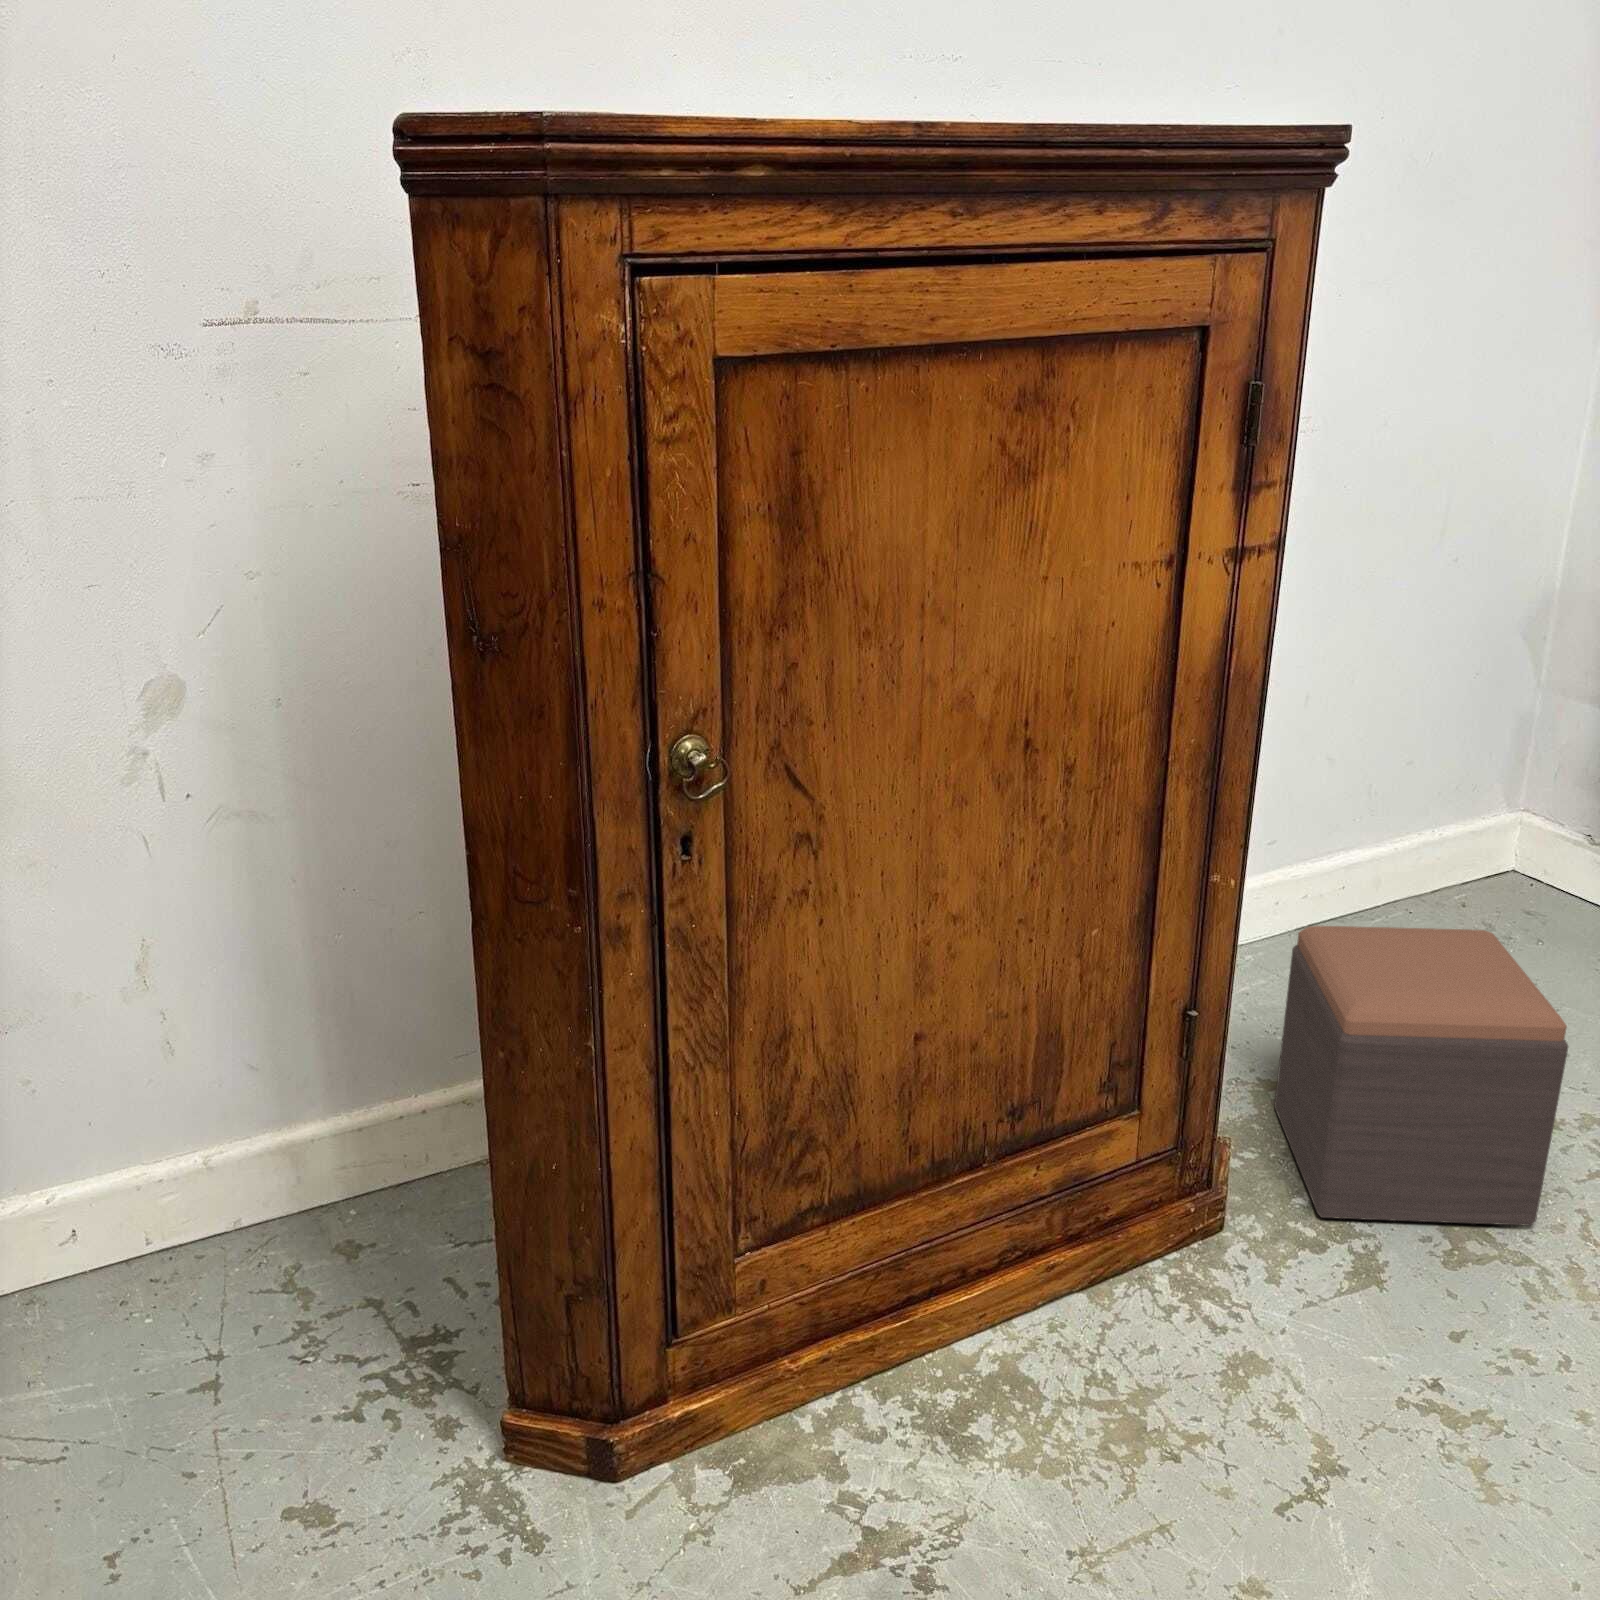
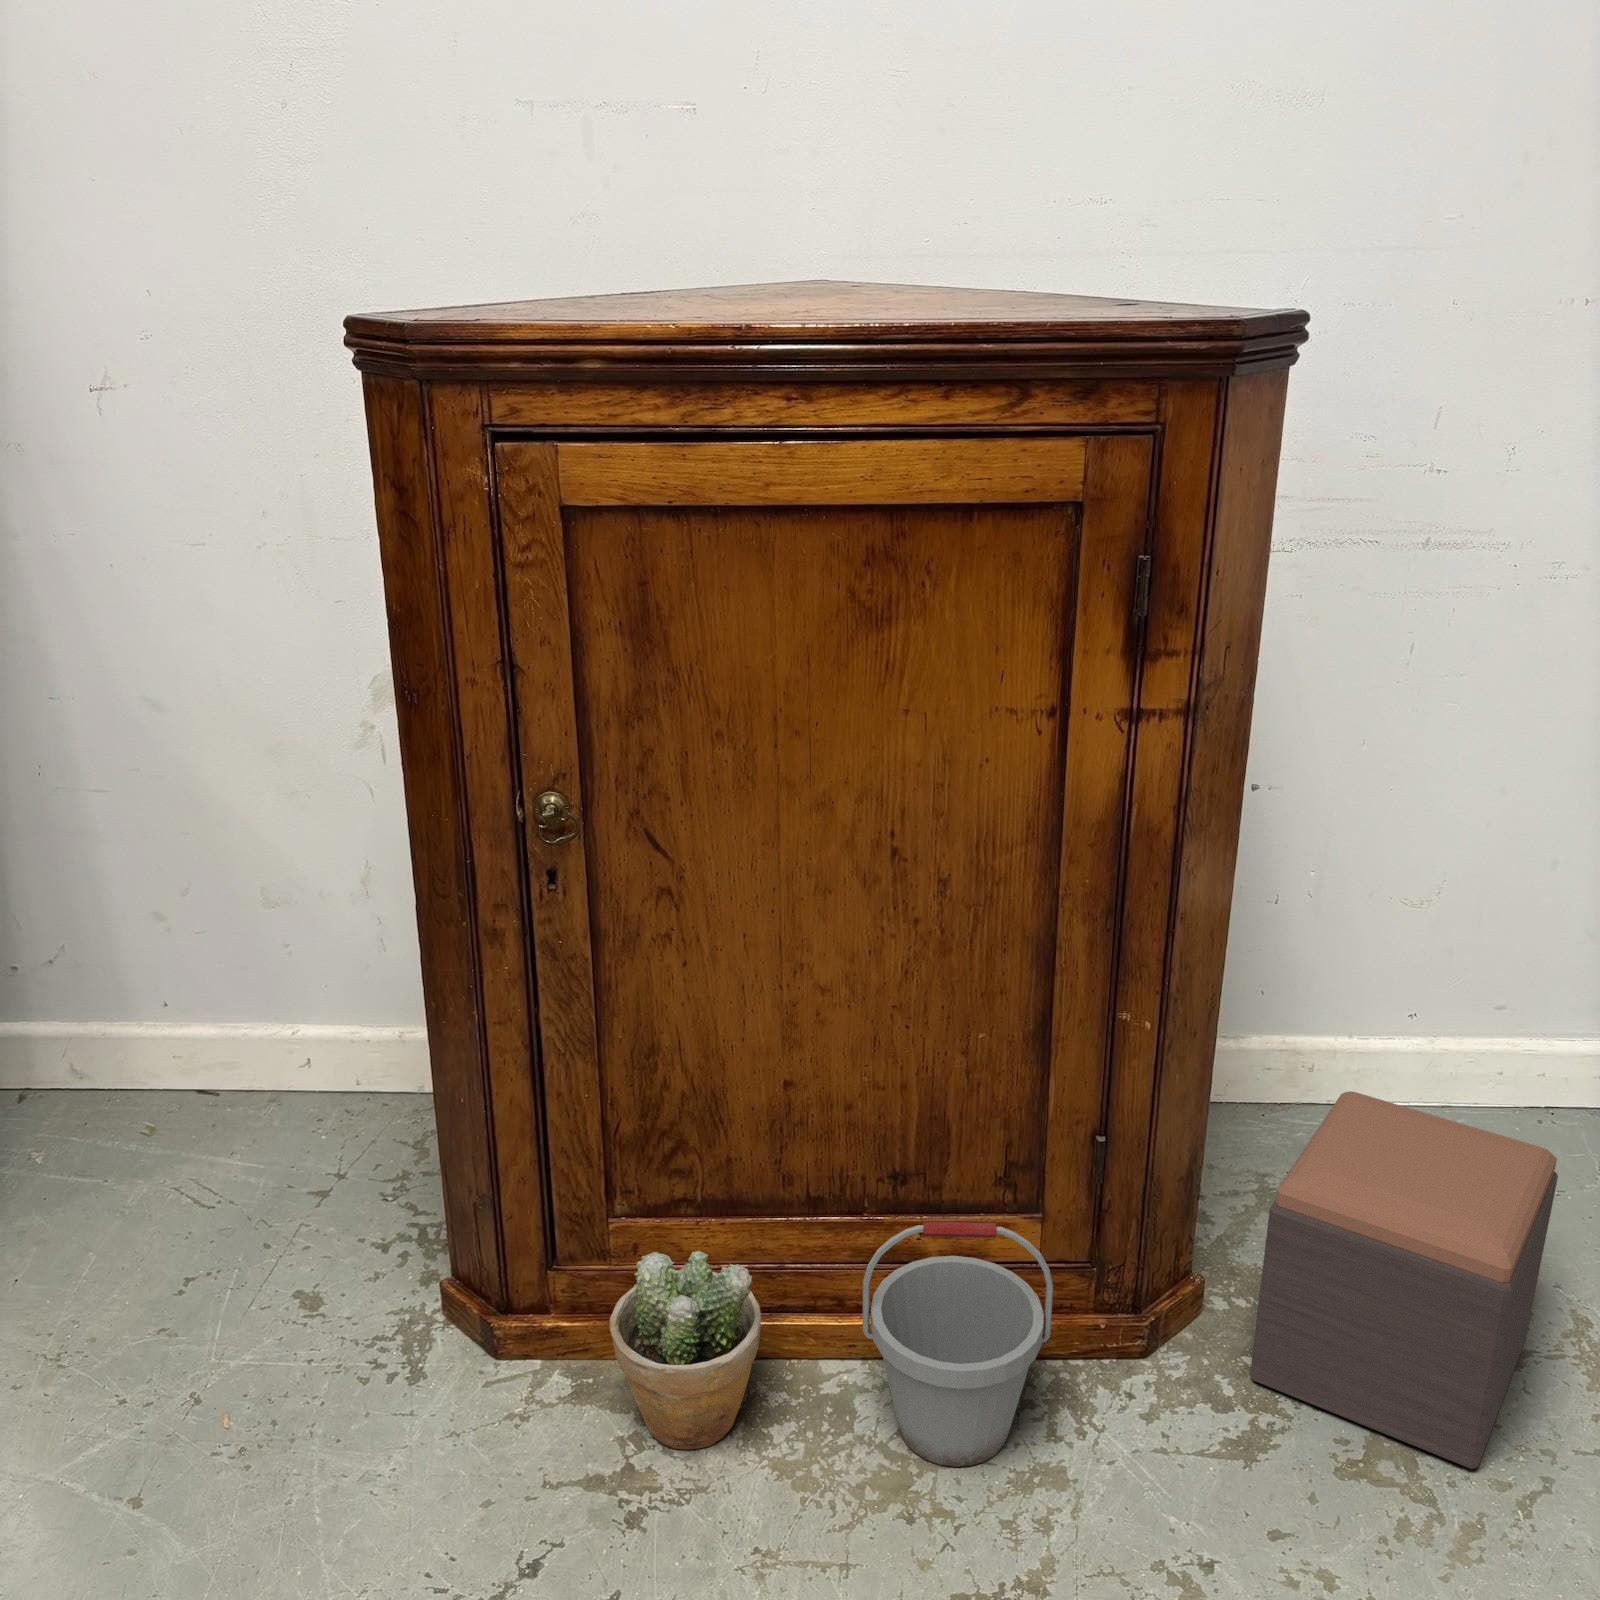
bucket: none [1046,1118,1236,1396] -> present [863,1222,1053,1467]
potted plant: none [797,1247,977,1491] -> present [610,1251,761,1449]

